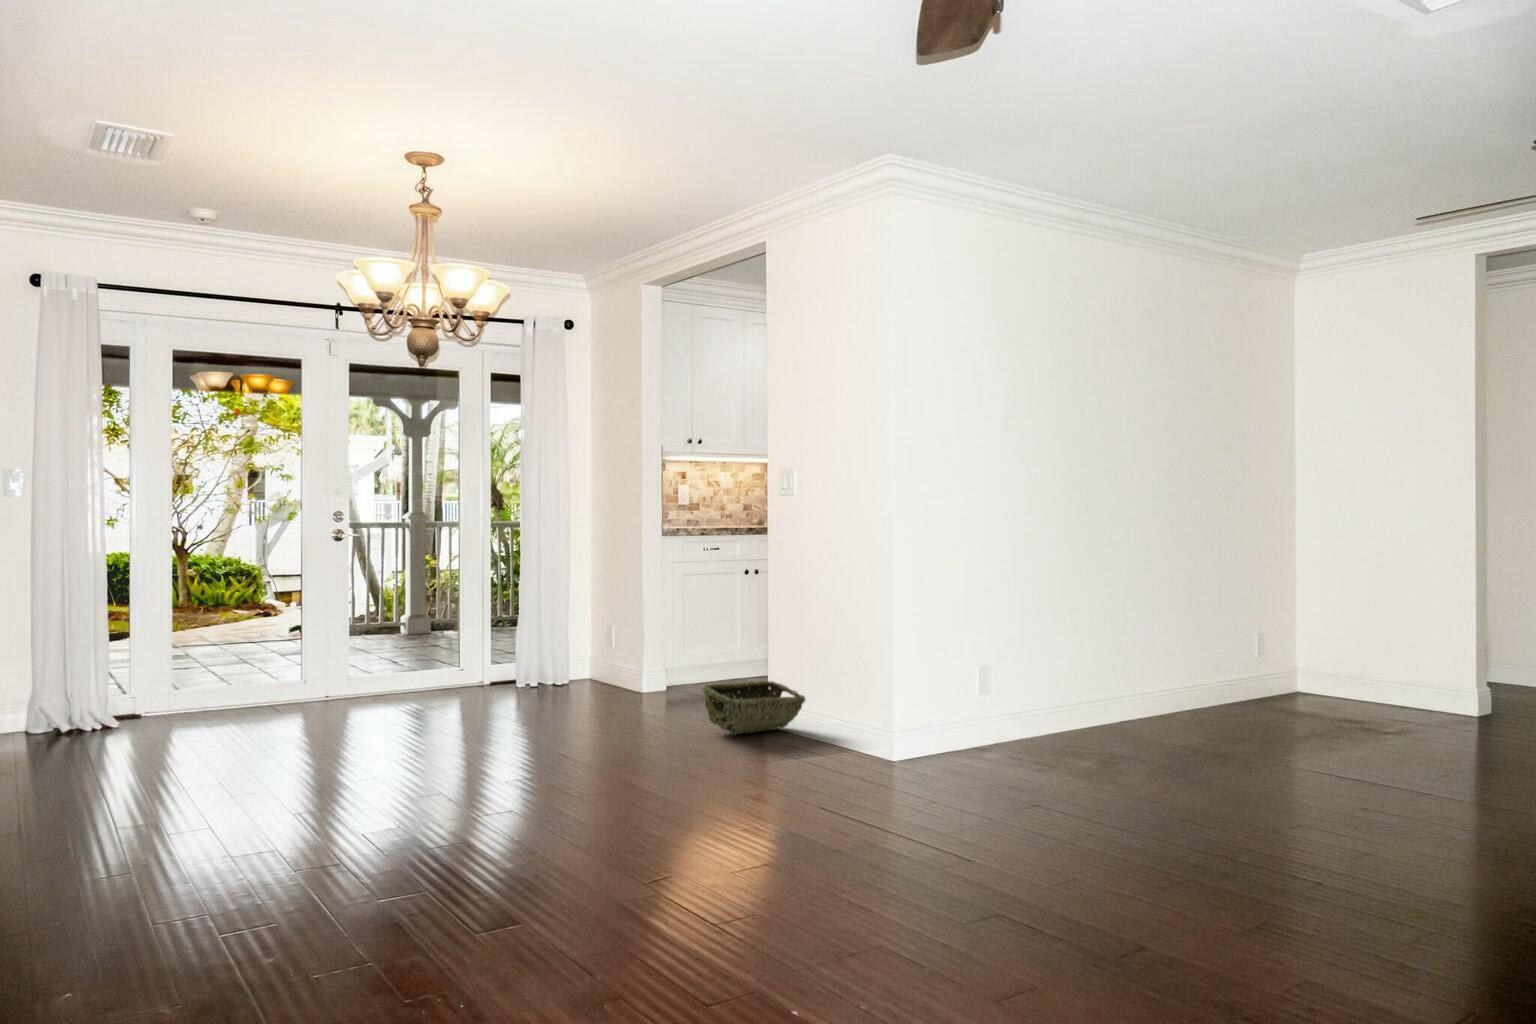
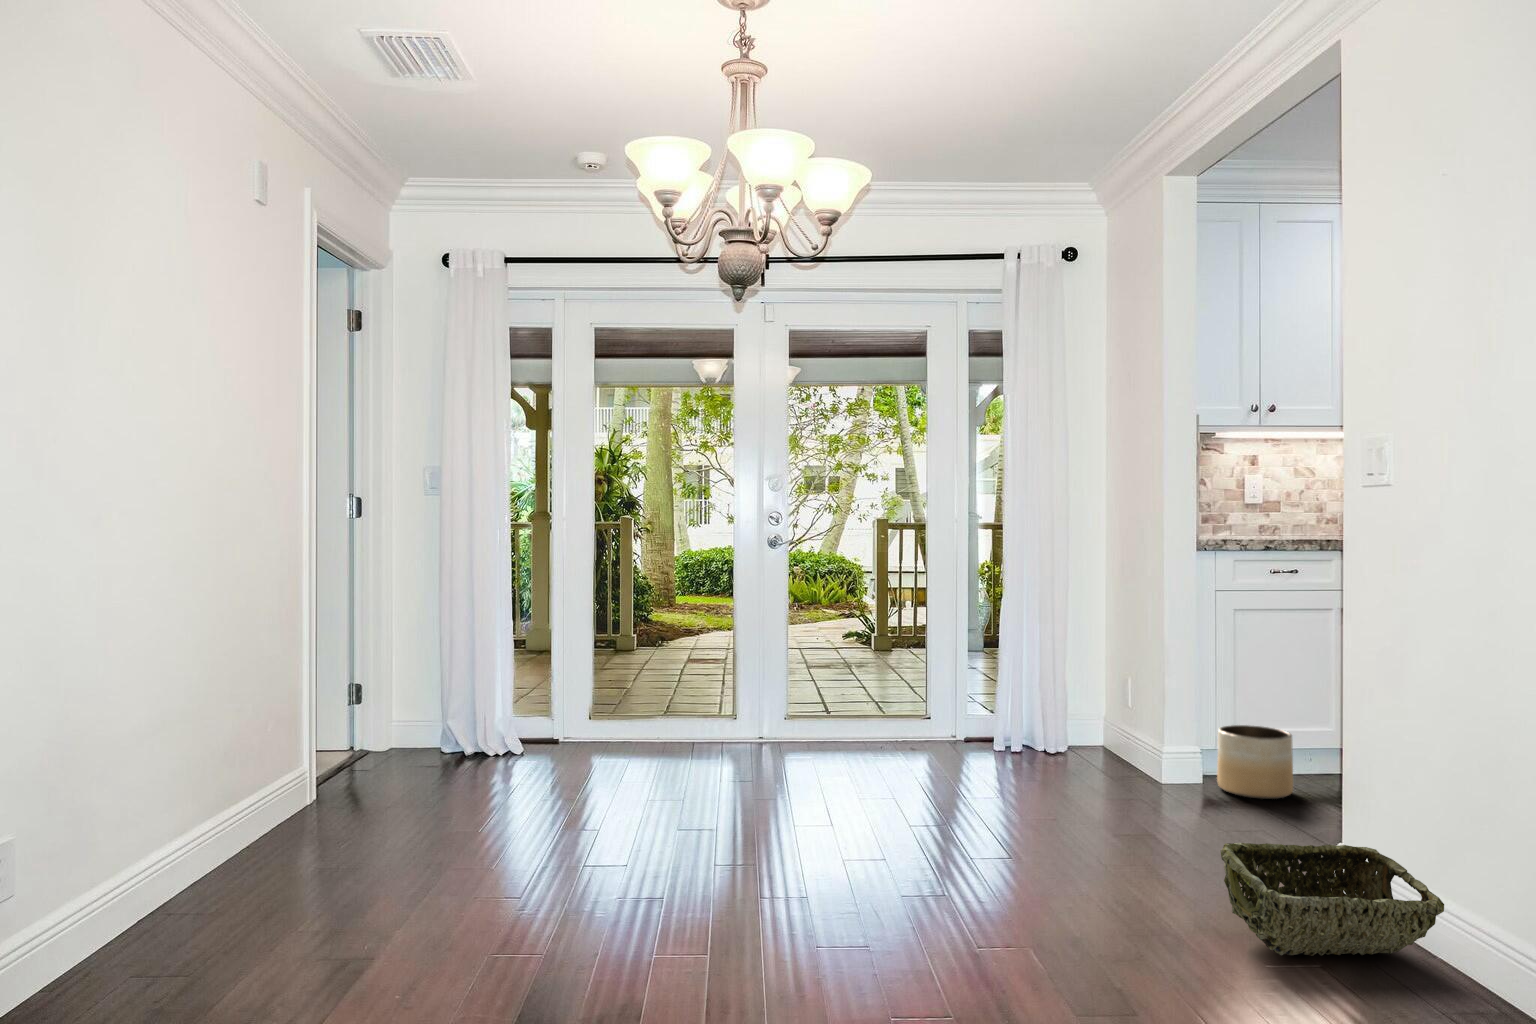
planter: none [674,647,718,690] -> present [1217,725,1293,799]

